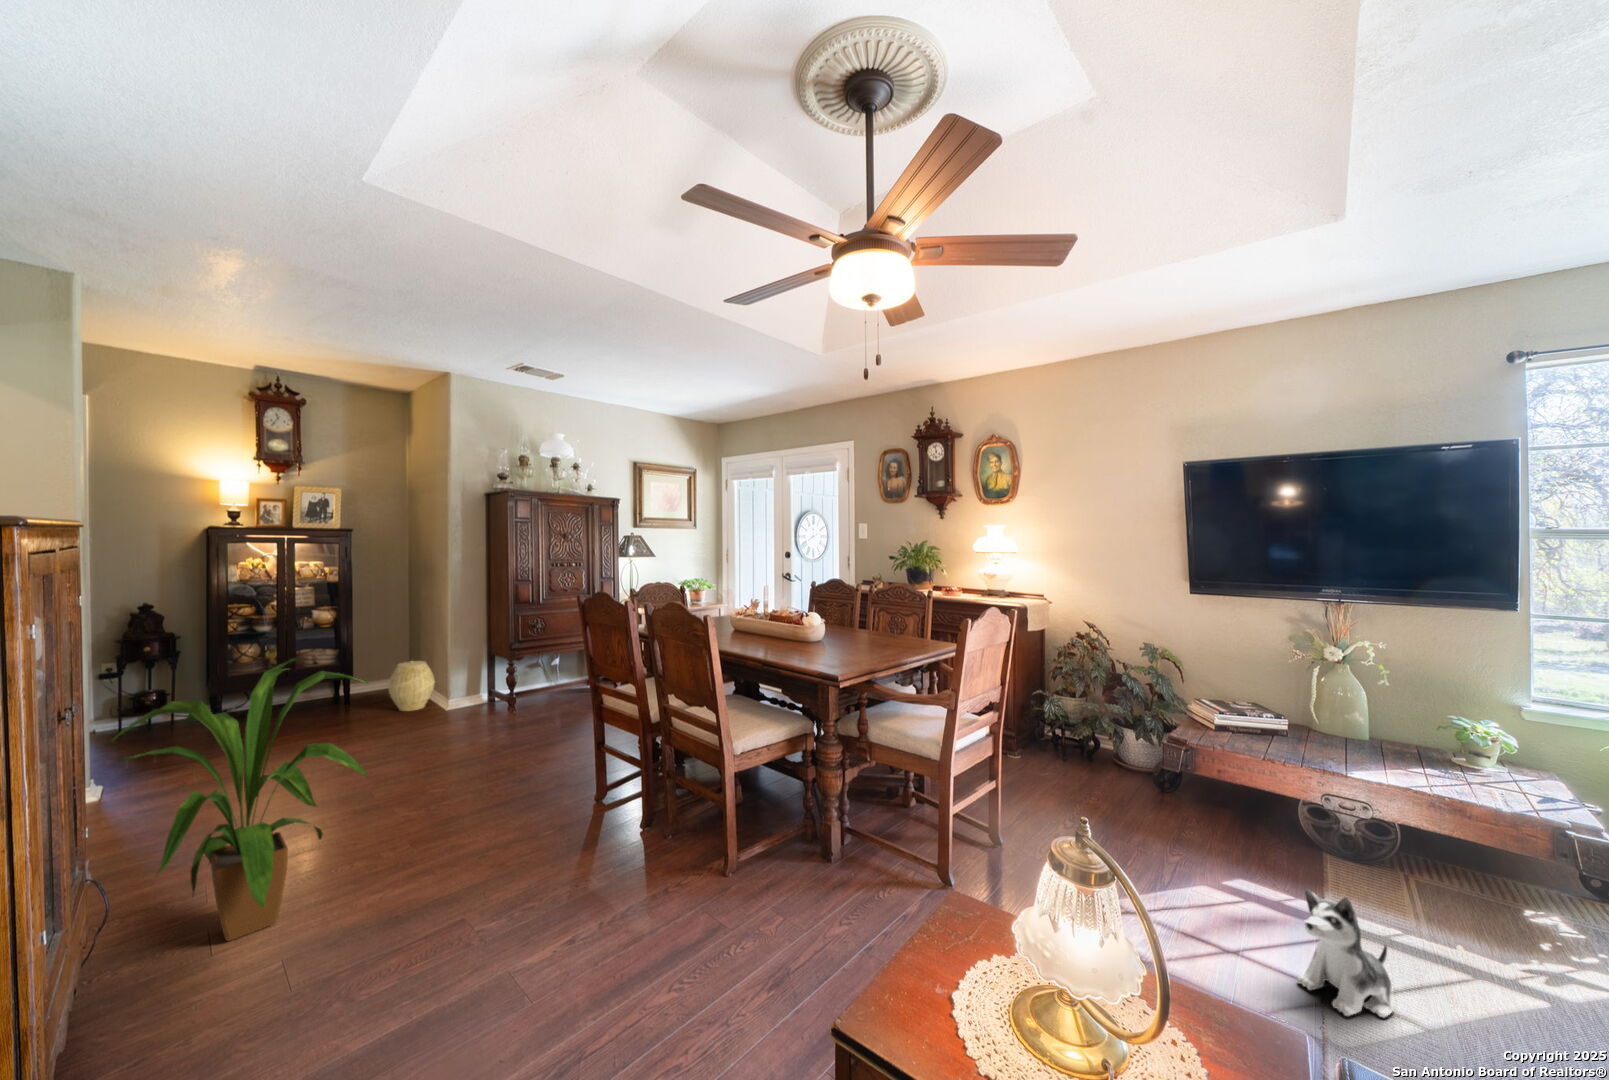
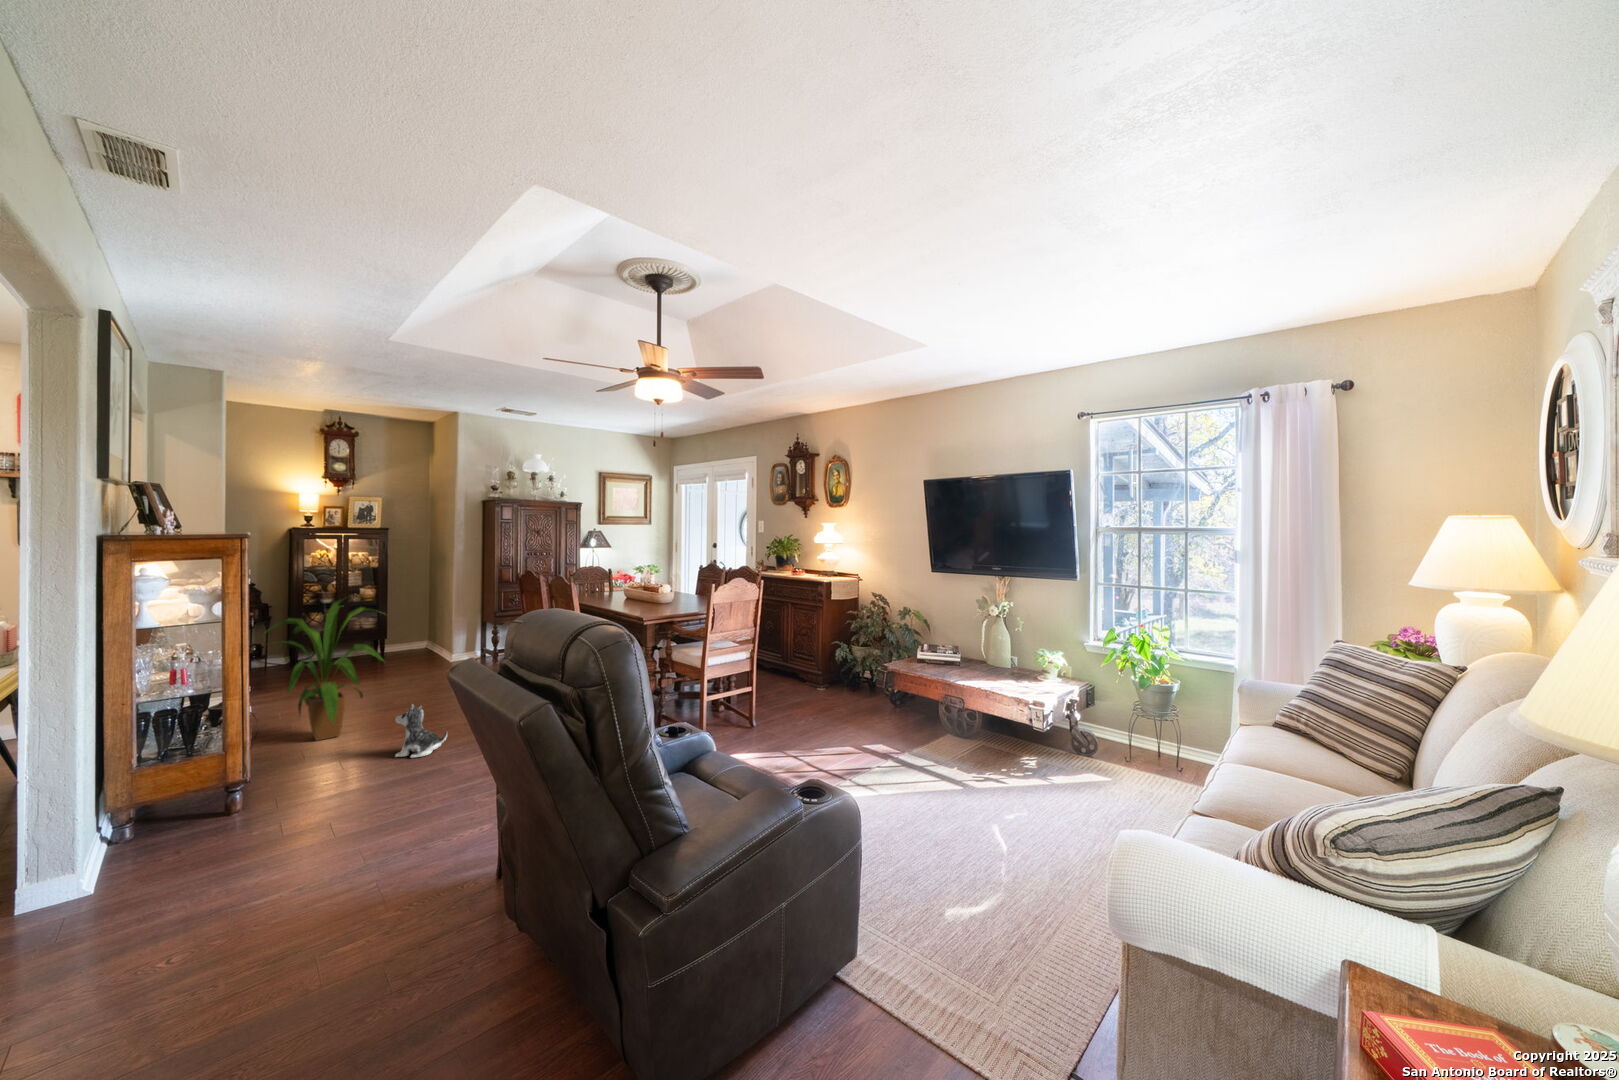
woven basket: present [389,661,435,711] -> none [412,622,444,657]
plush toy: present [1298,889,1394,1017] -> present [395,704,447,758]

